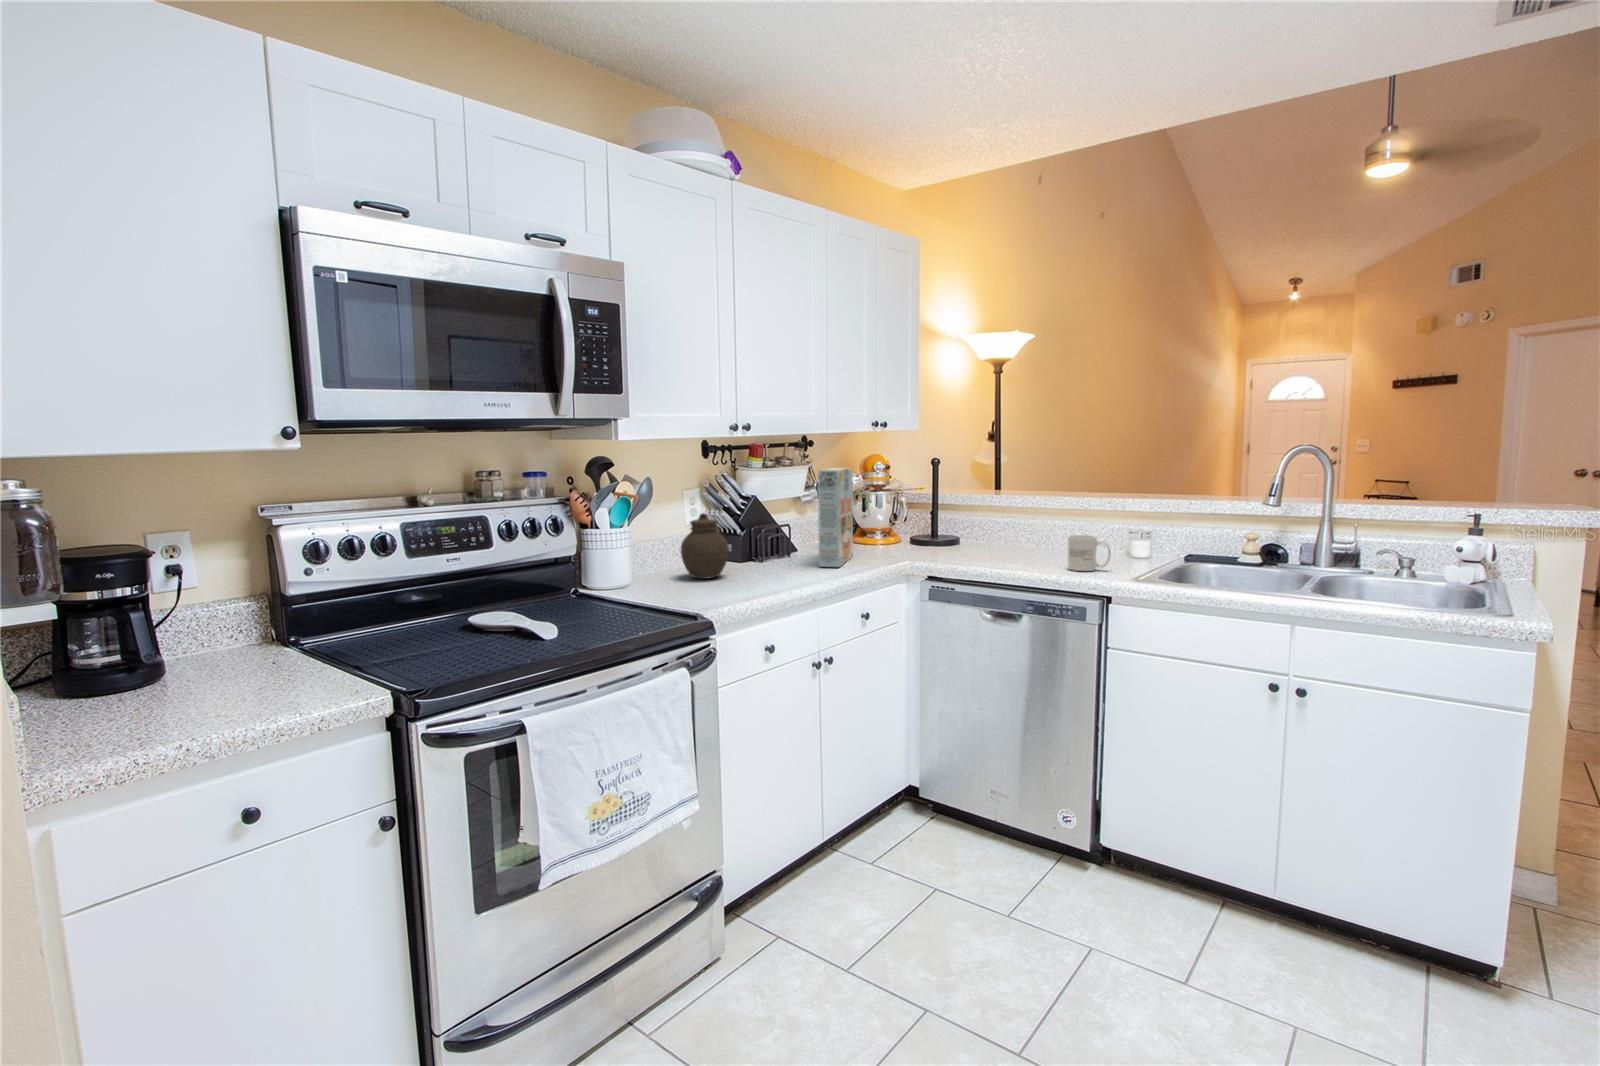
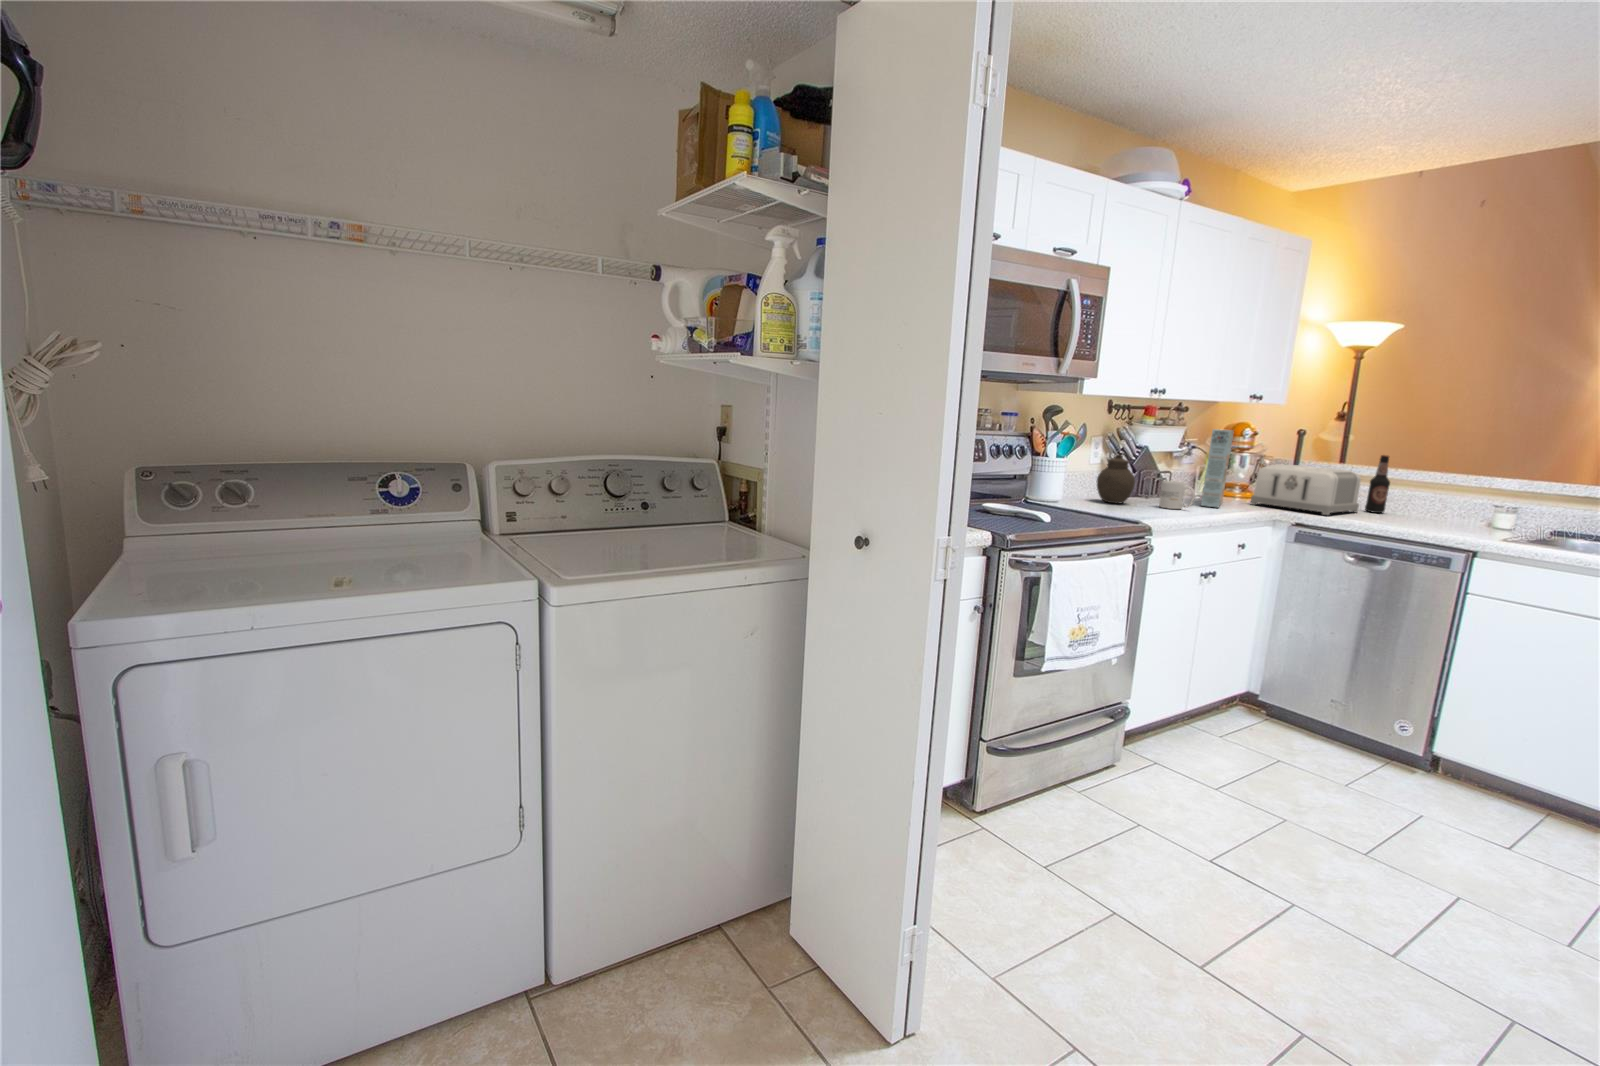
bottle: none [1007,482,1027,549] -> present [1365,455,1390,513]
toaster: none [884,501,999,562] -> present [1251,465,1361,515]
mug: present [1068,535,1111,571] -> present [1159,481,1195,509]

